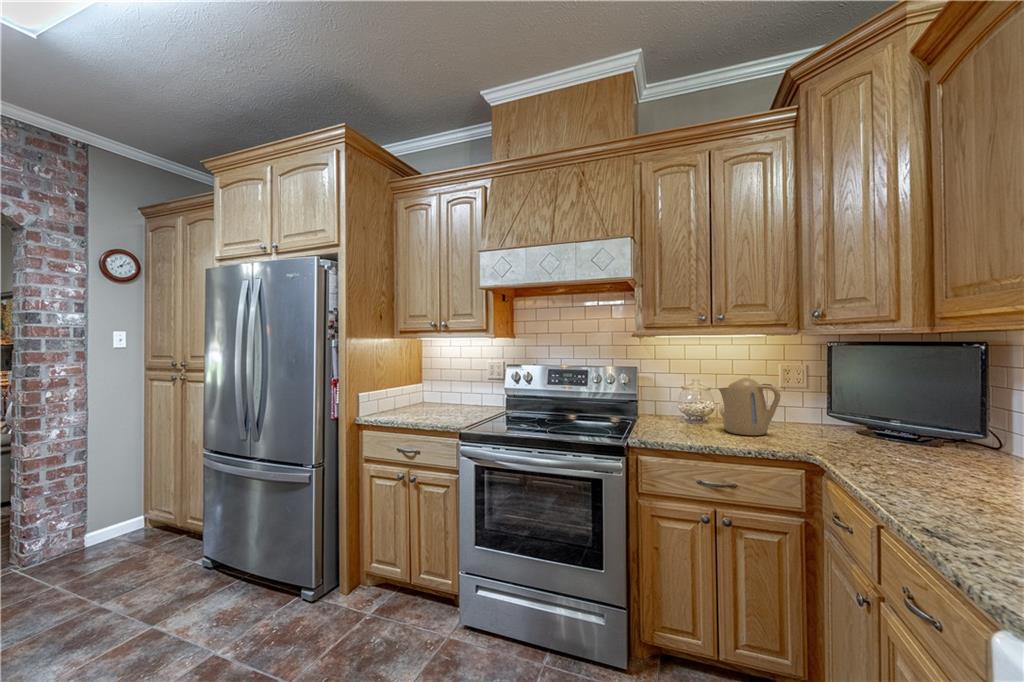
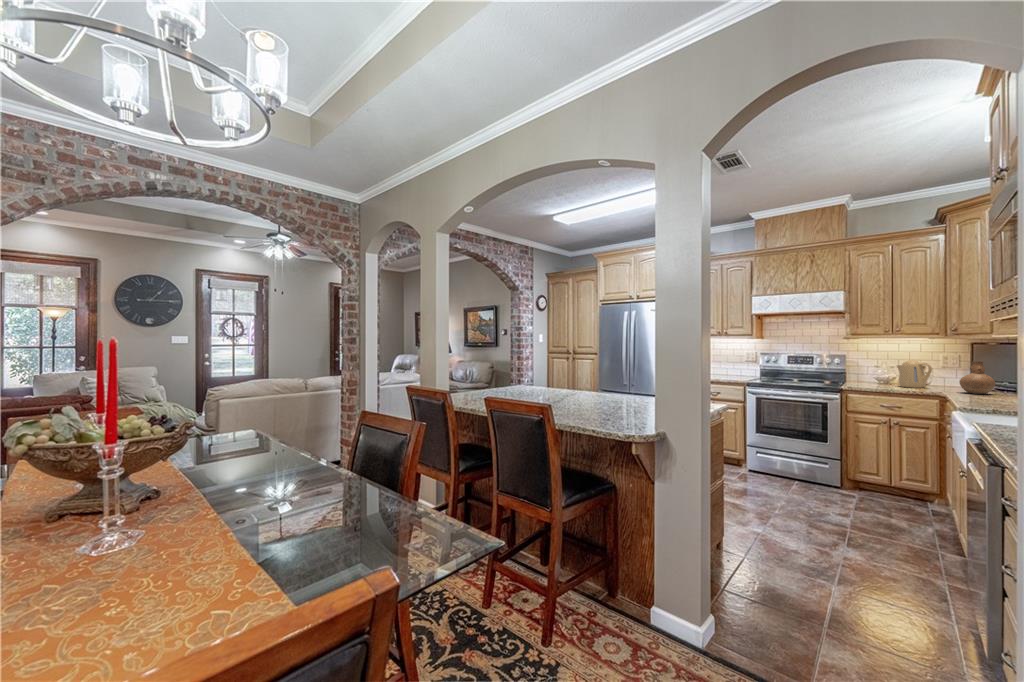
vase: none [843,385,914,460] -> present [959,361,995,394]

